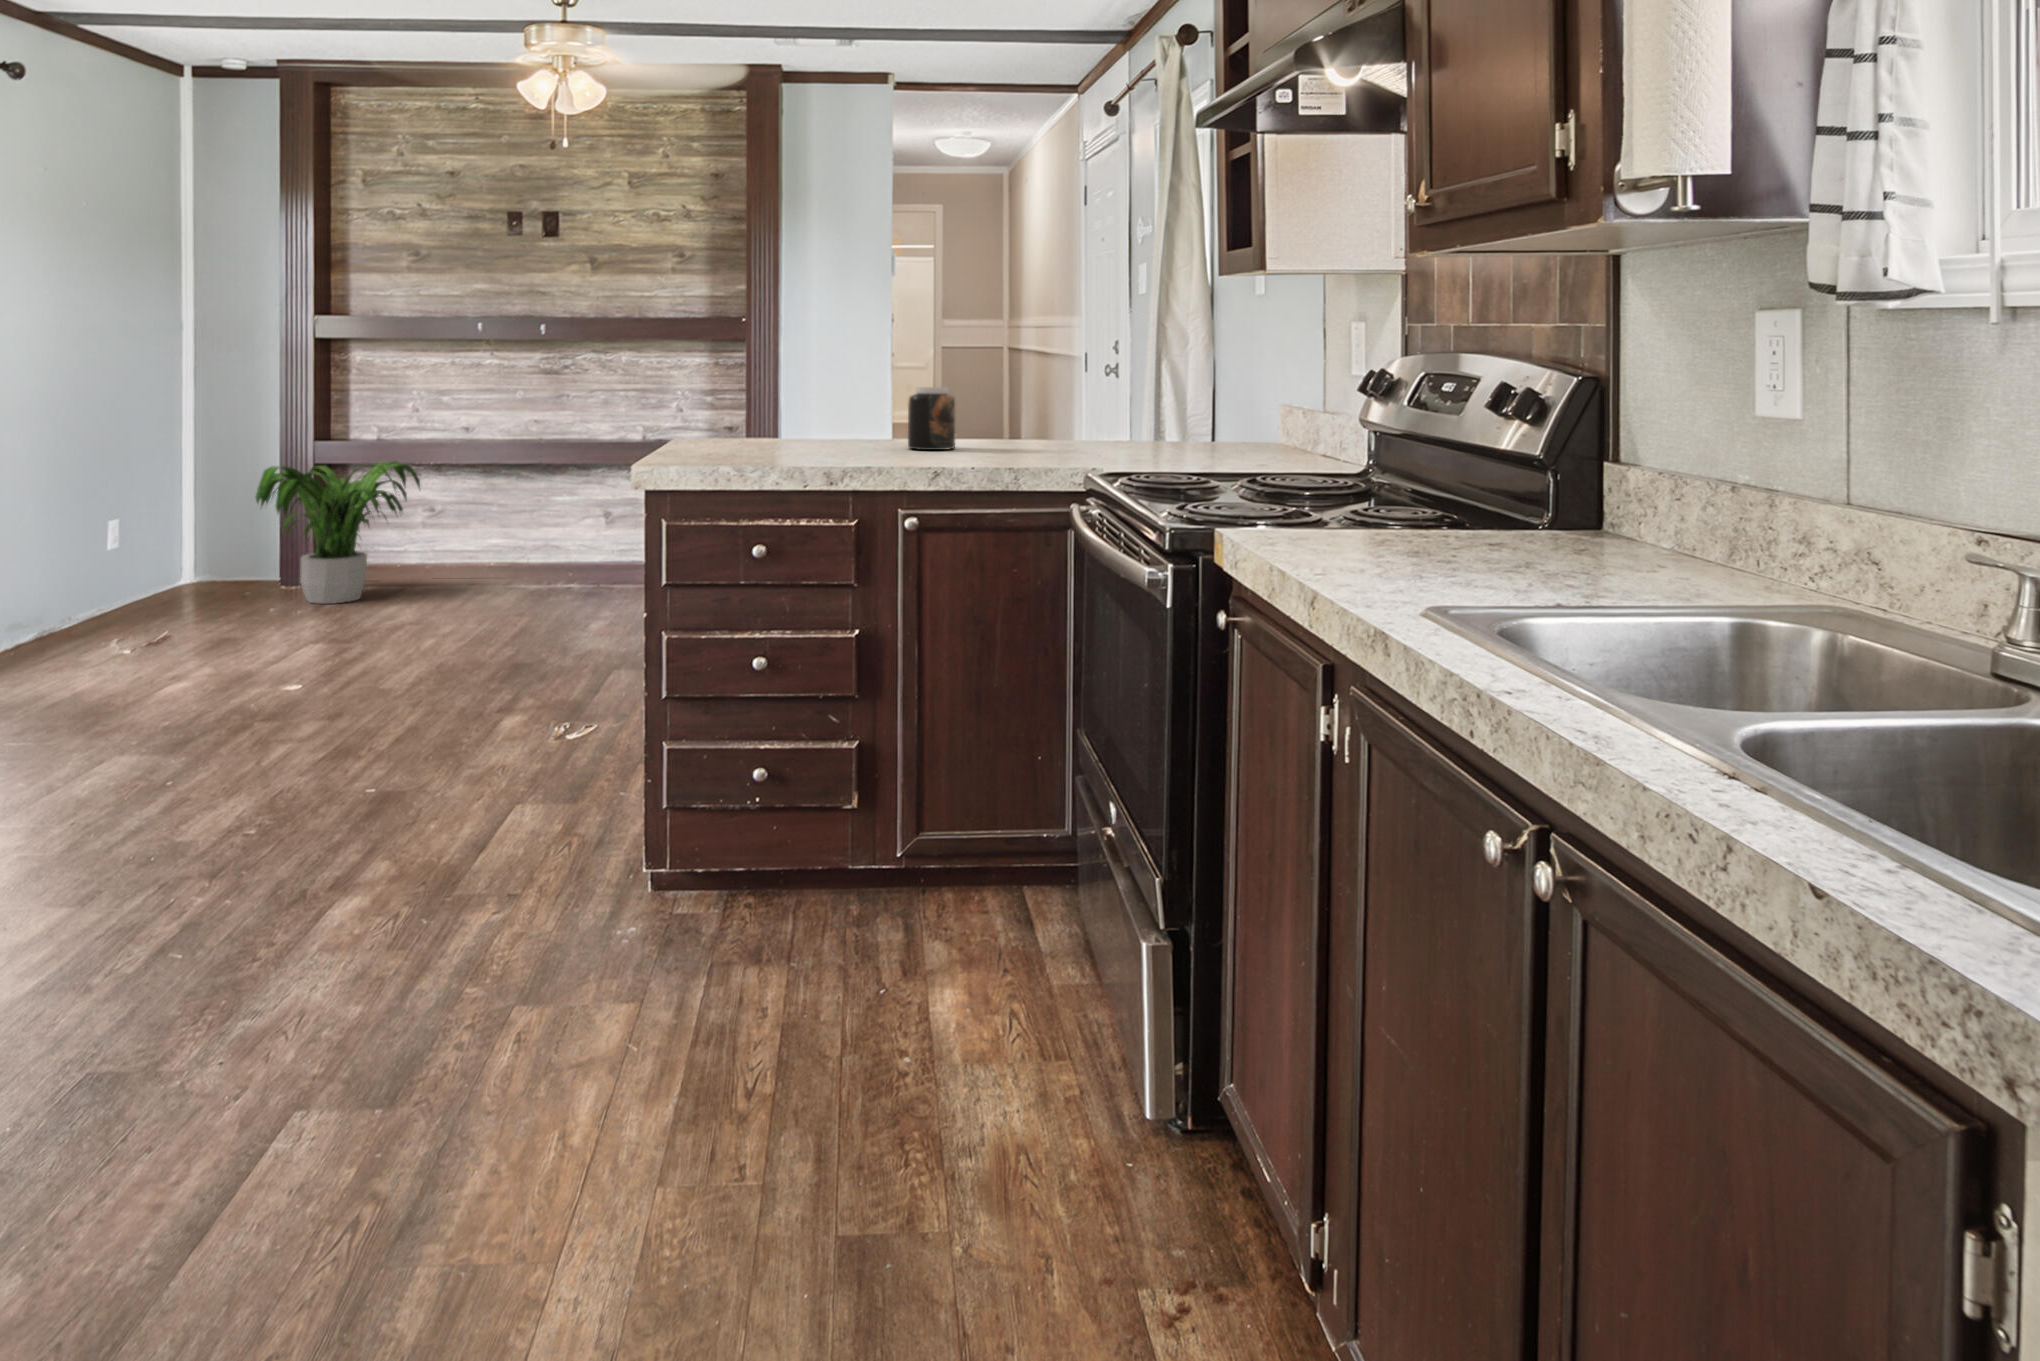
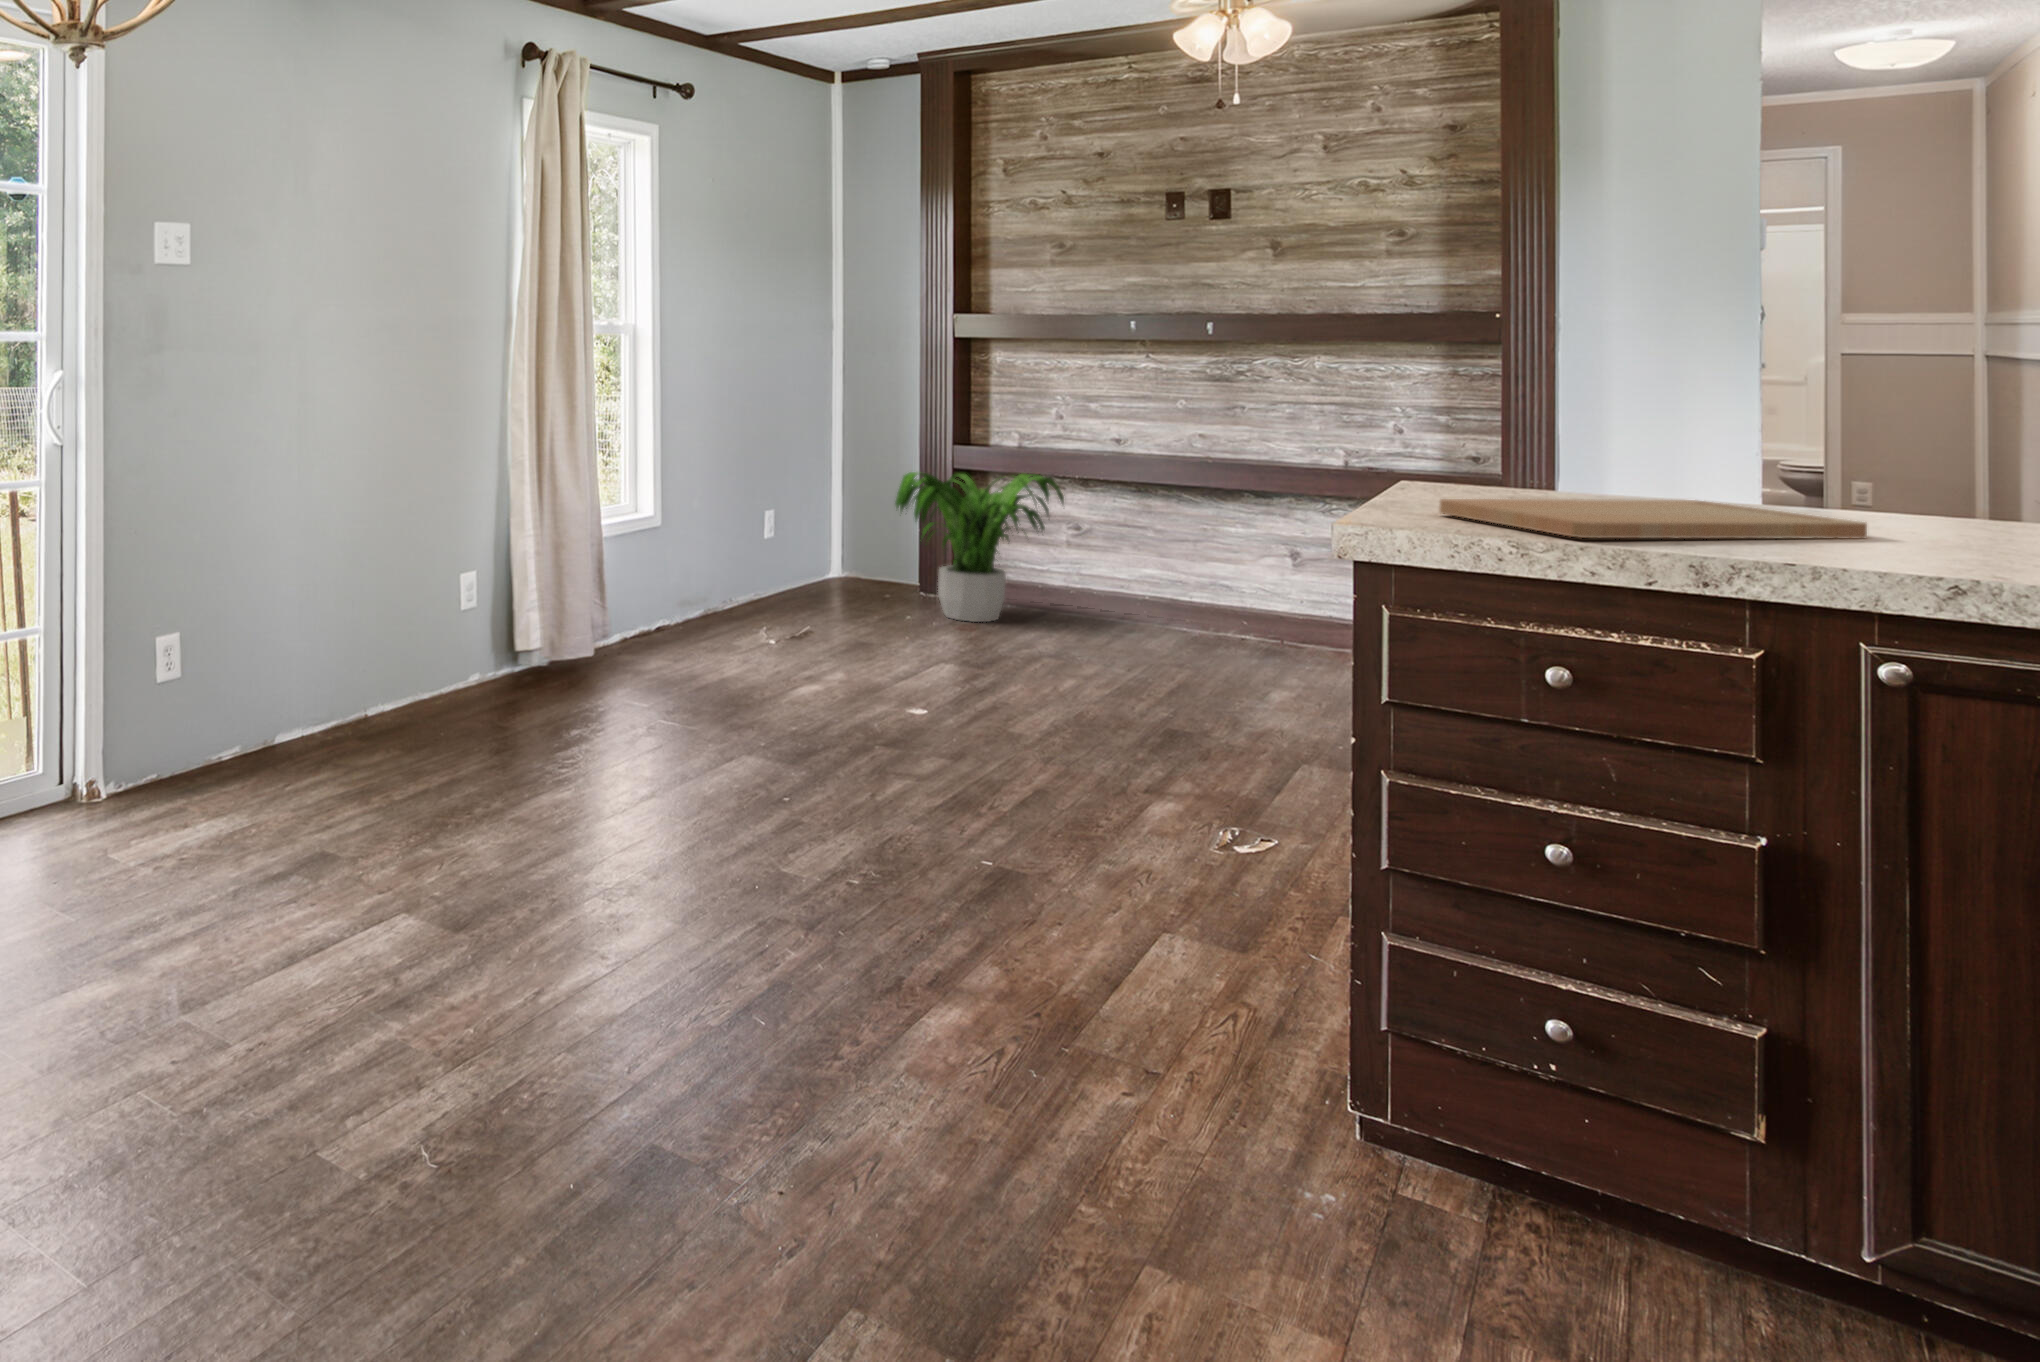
jar: present [908,387,955,450] -> none [1848,419,1961,529]
cutting board: none [696,441,912,466] -> present [1439,499,1867,539]

